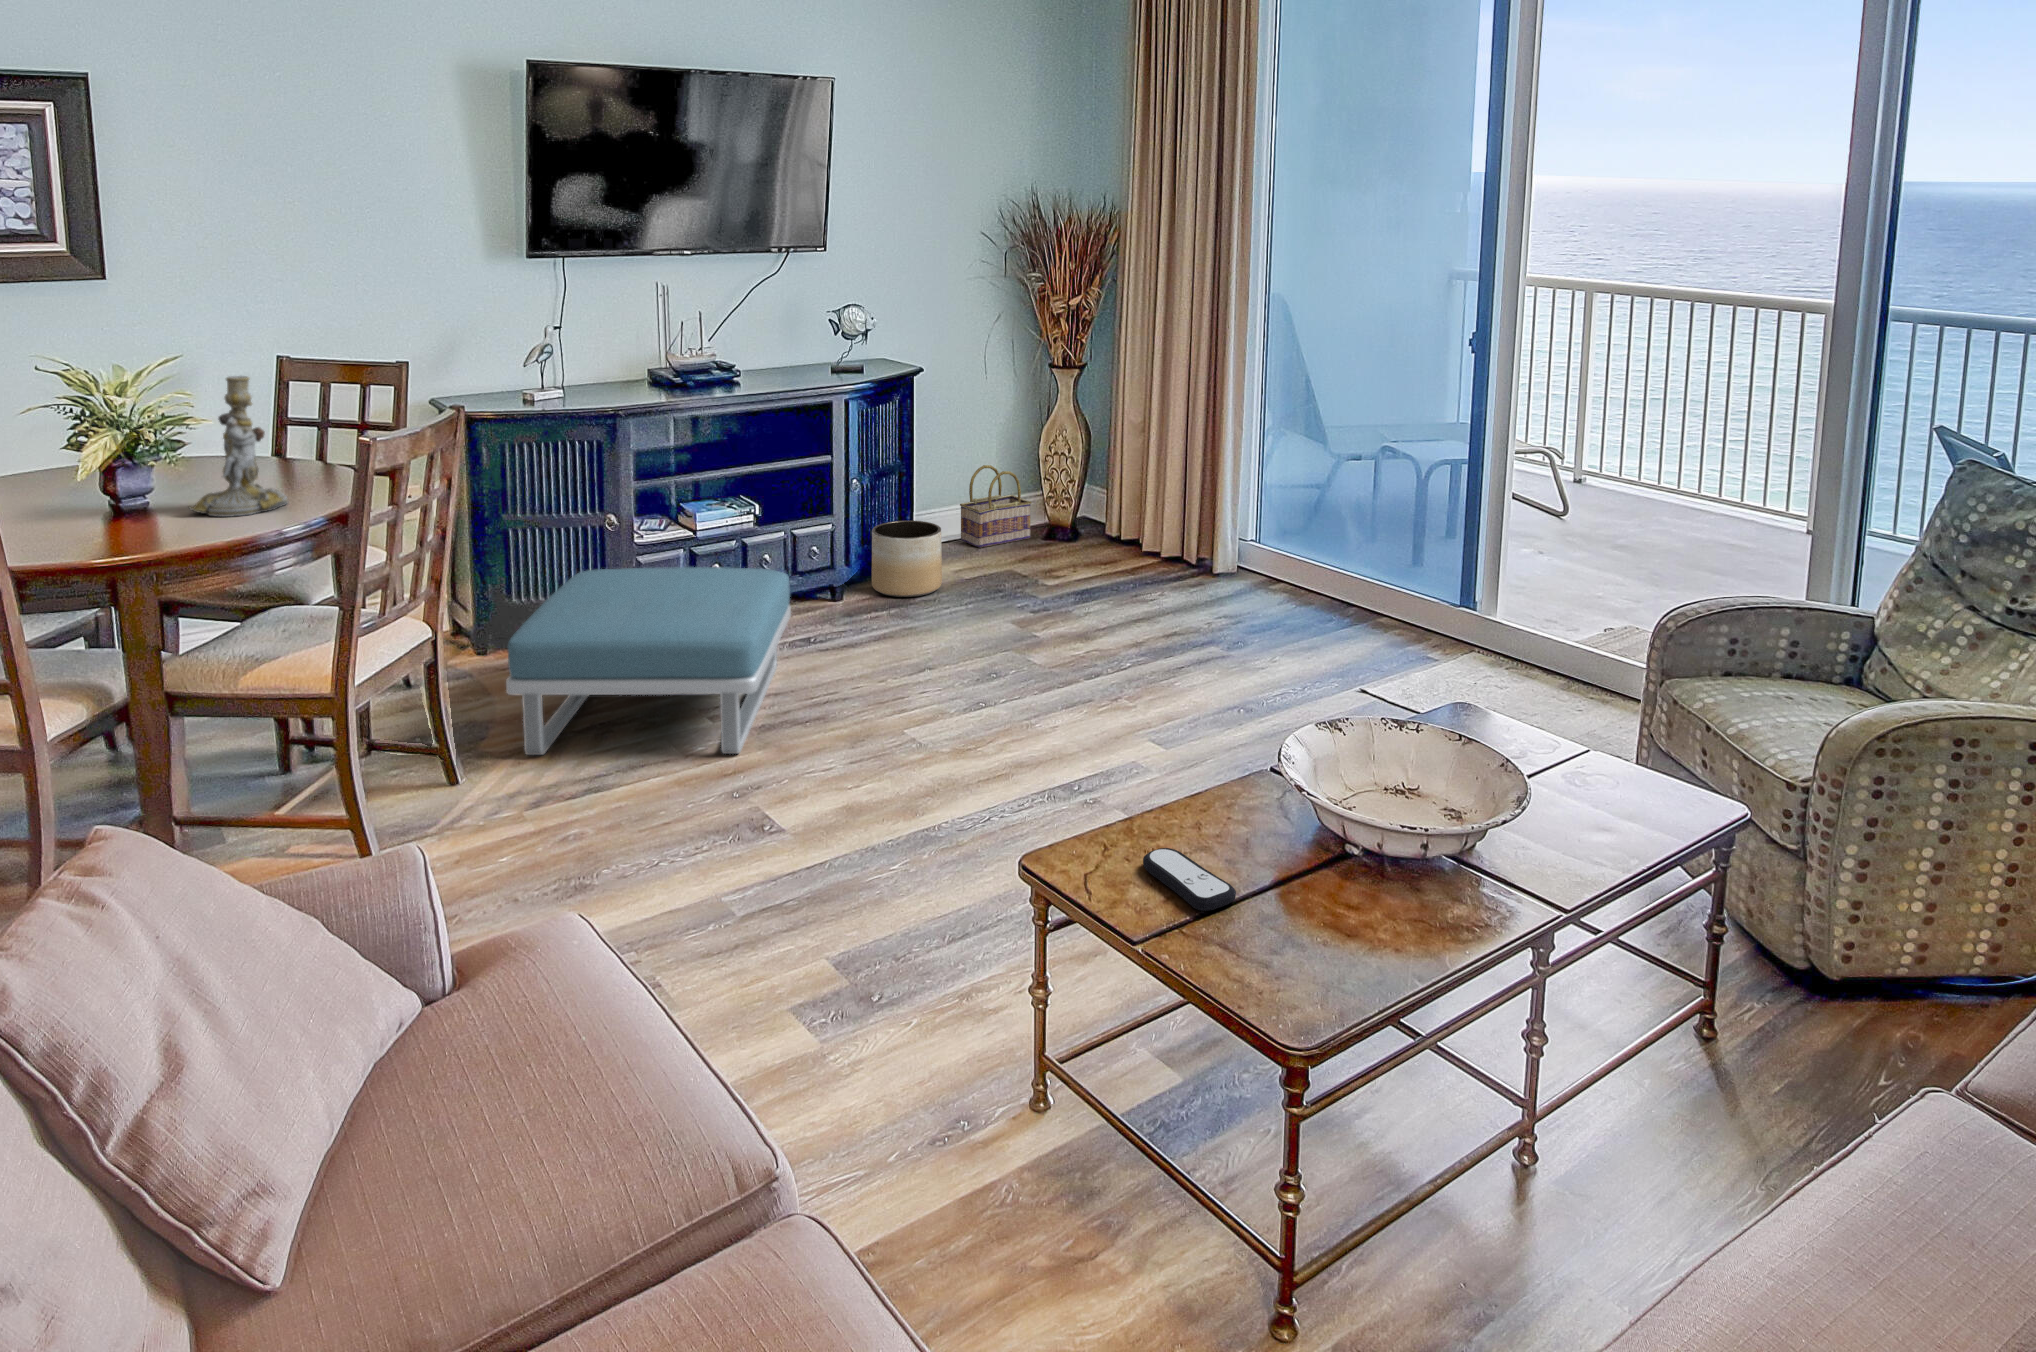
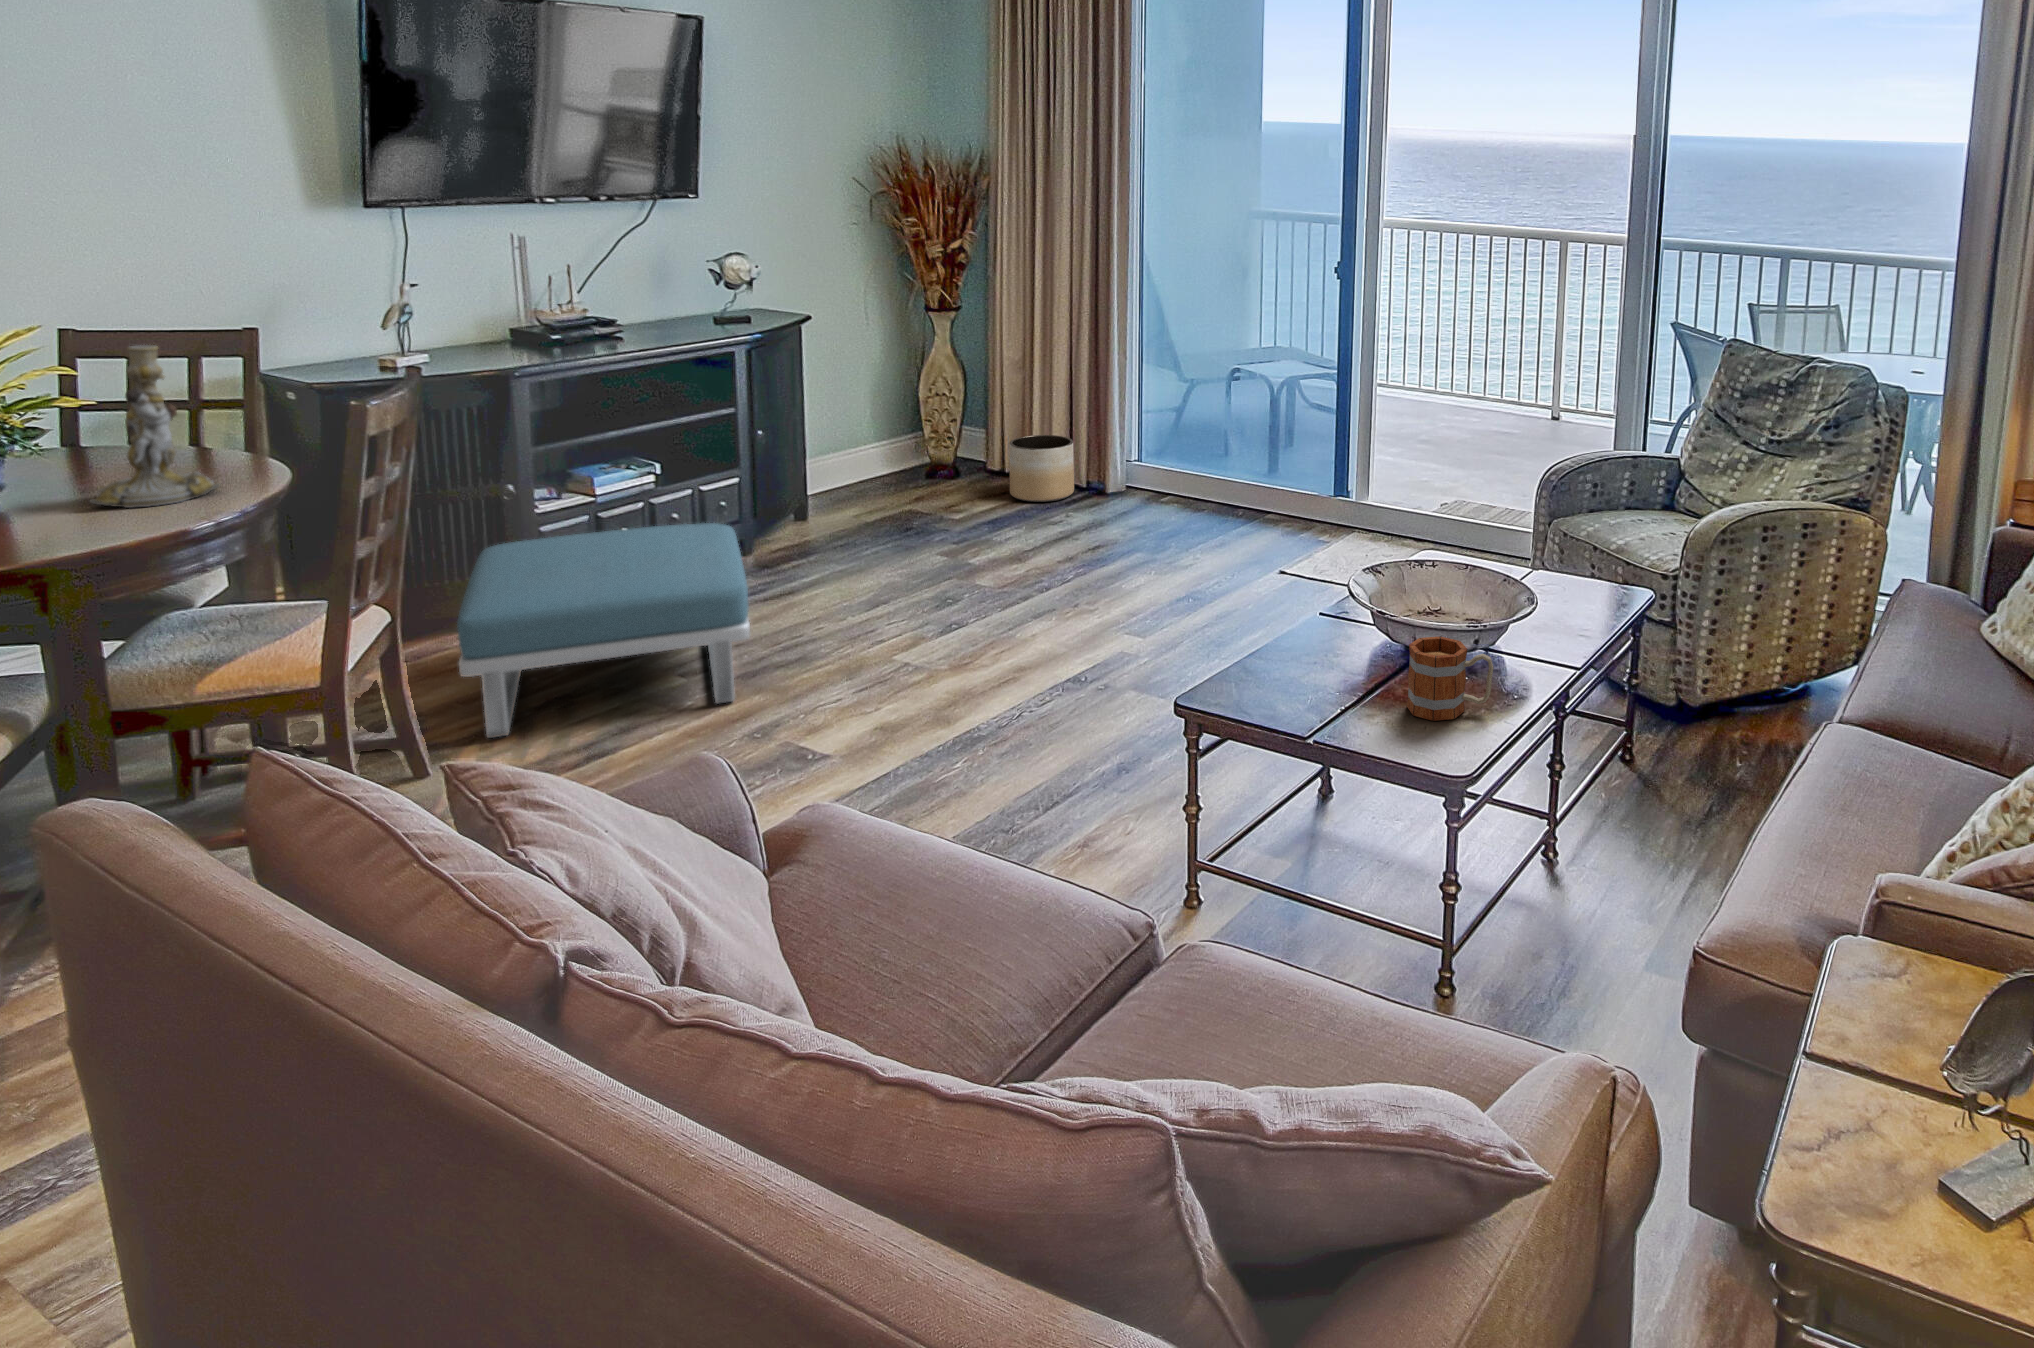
basket: present [960,465,1032,548] -> none [842,410,916,492]
planter: present [872,521,942,597] -> present [1010,435,1074,502]
mug: none [1276,840,1389,961] -> present [1407,636,1494,721]
remote control: present [1143,848,1236,911] -> none [1283,670,1367,706]

